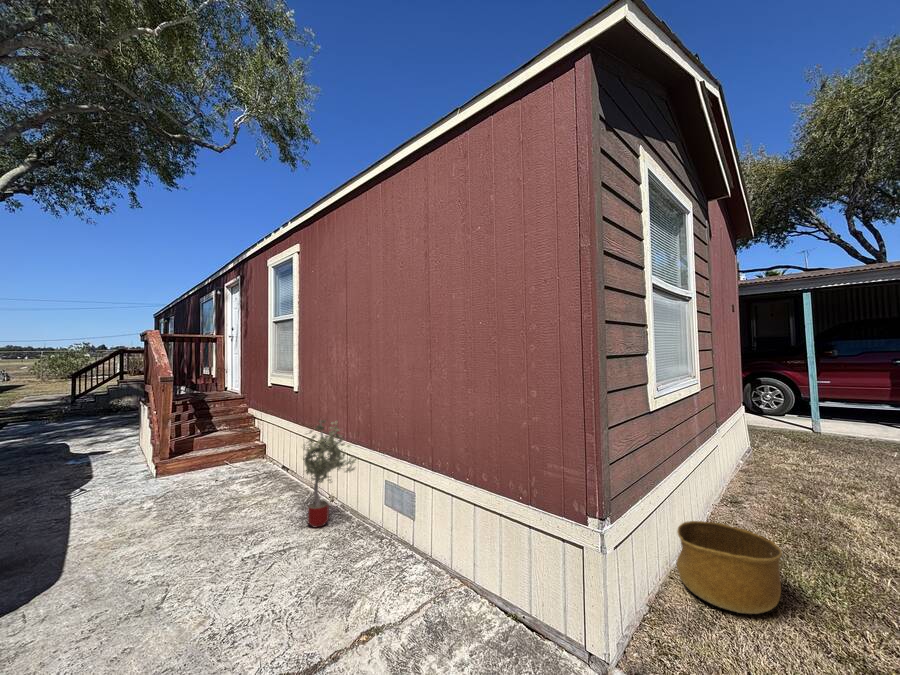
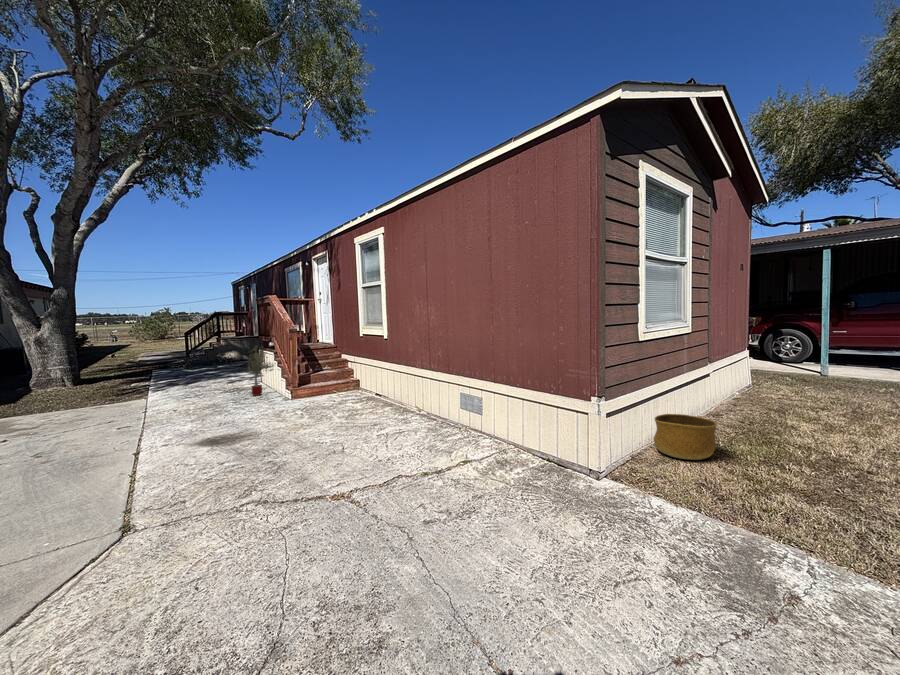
potted tree: present [303,420,356,528] -> present [247,346,274,396]

